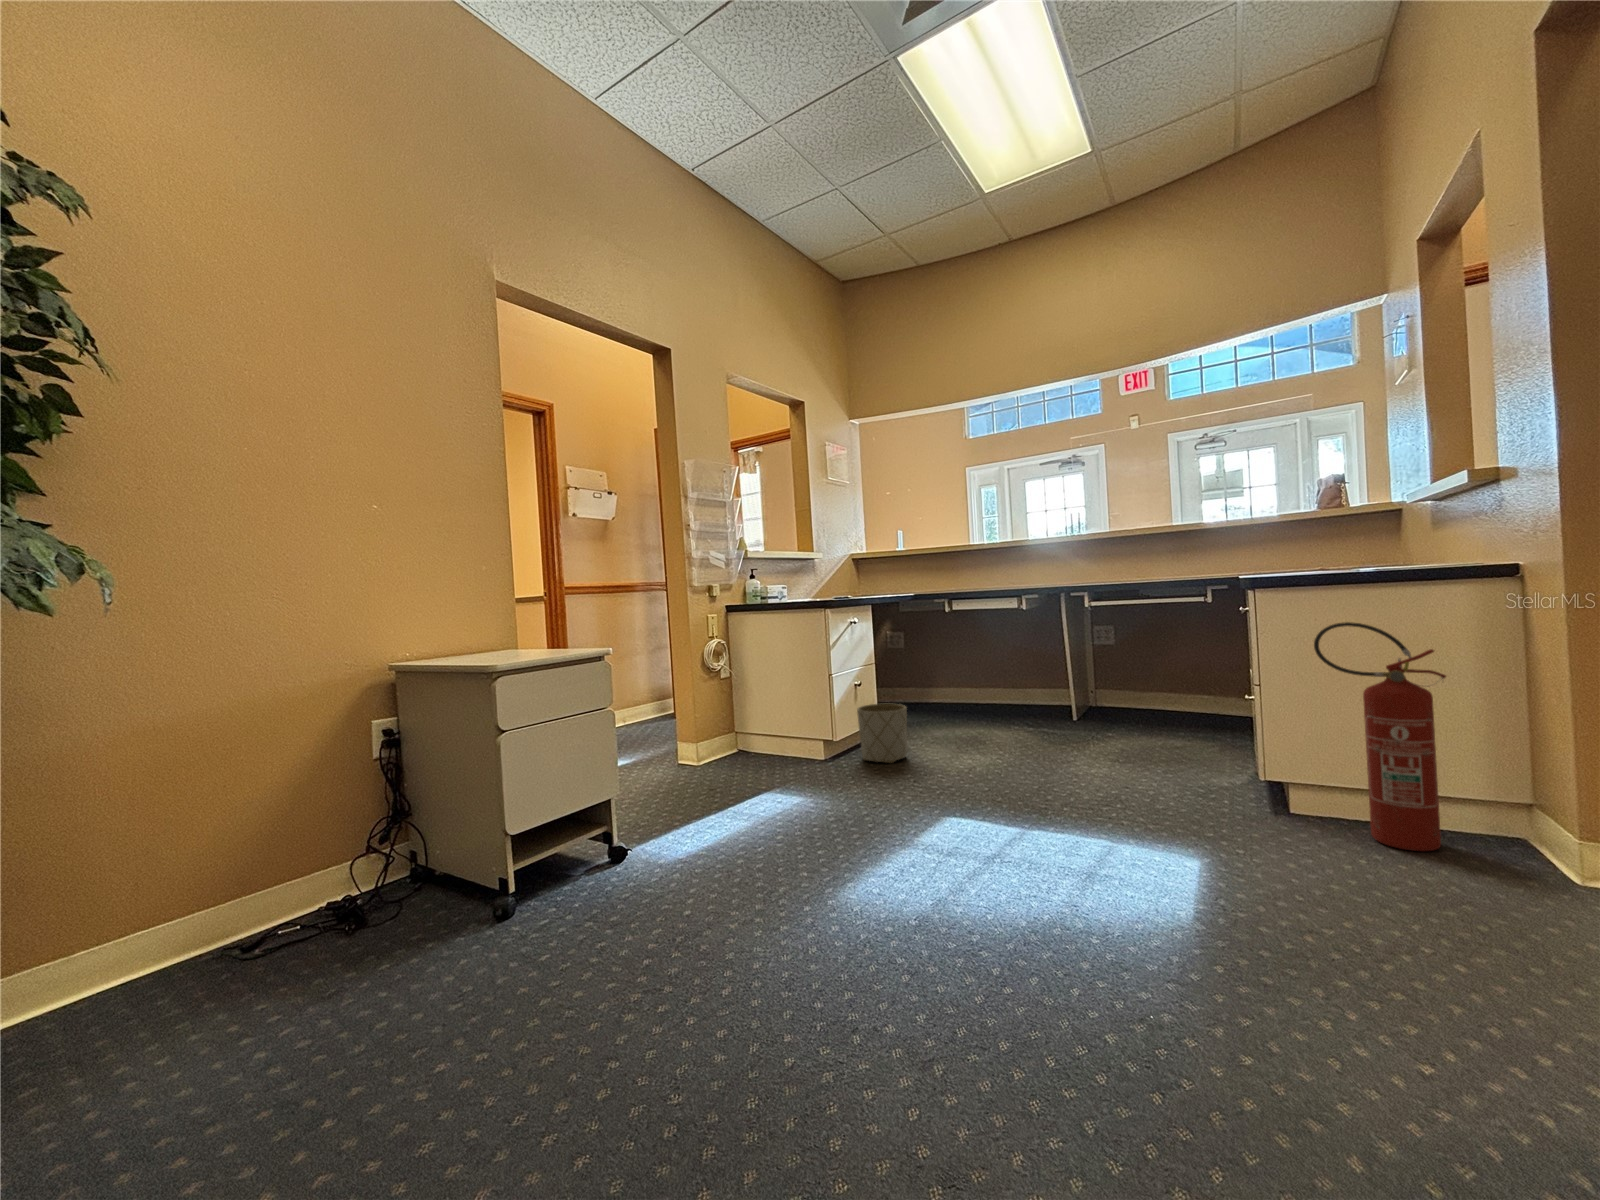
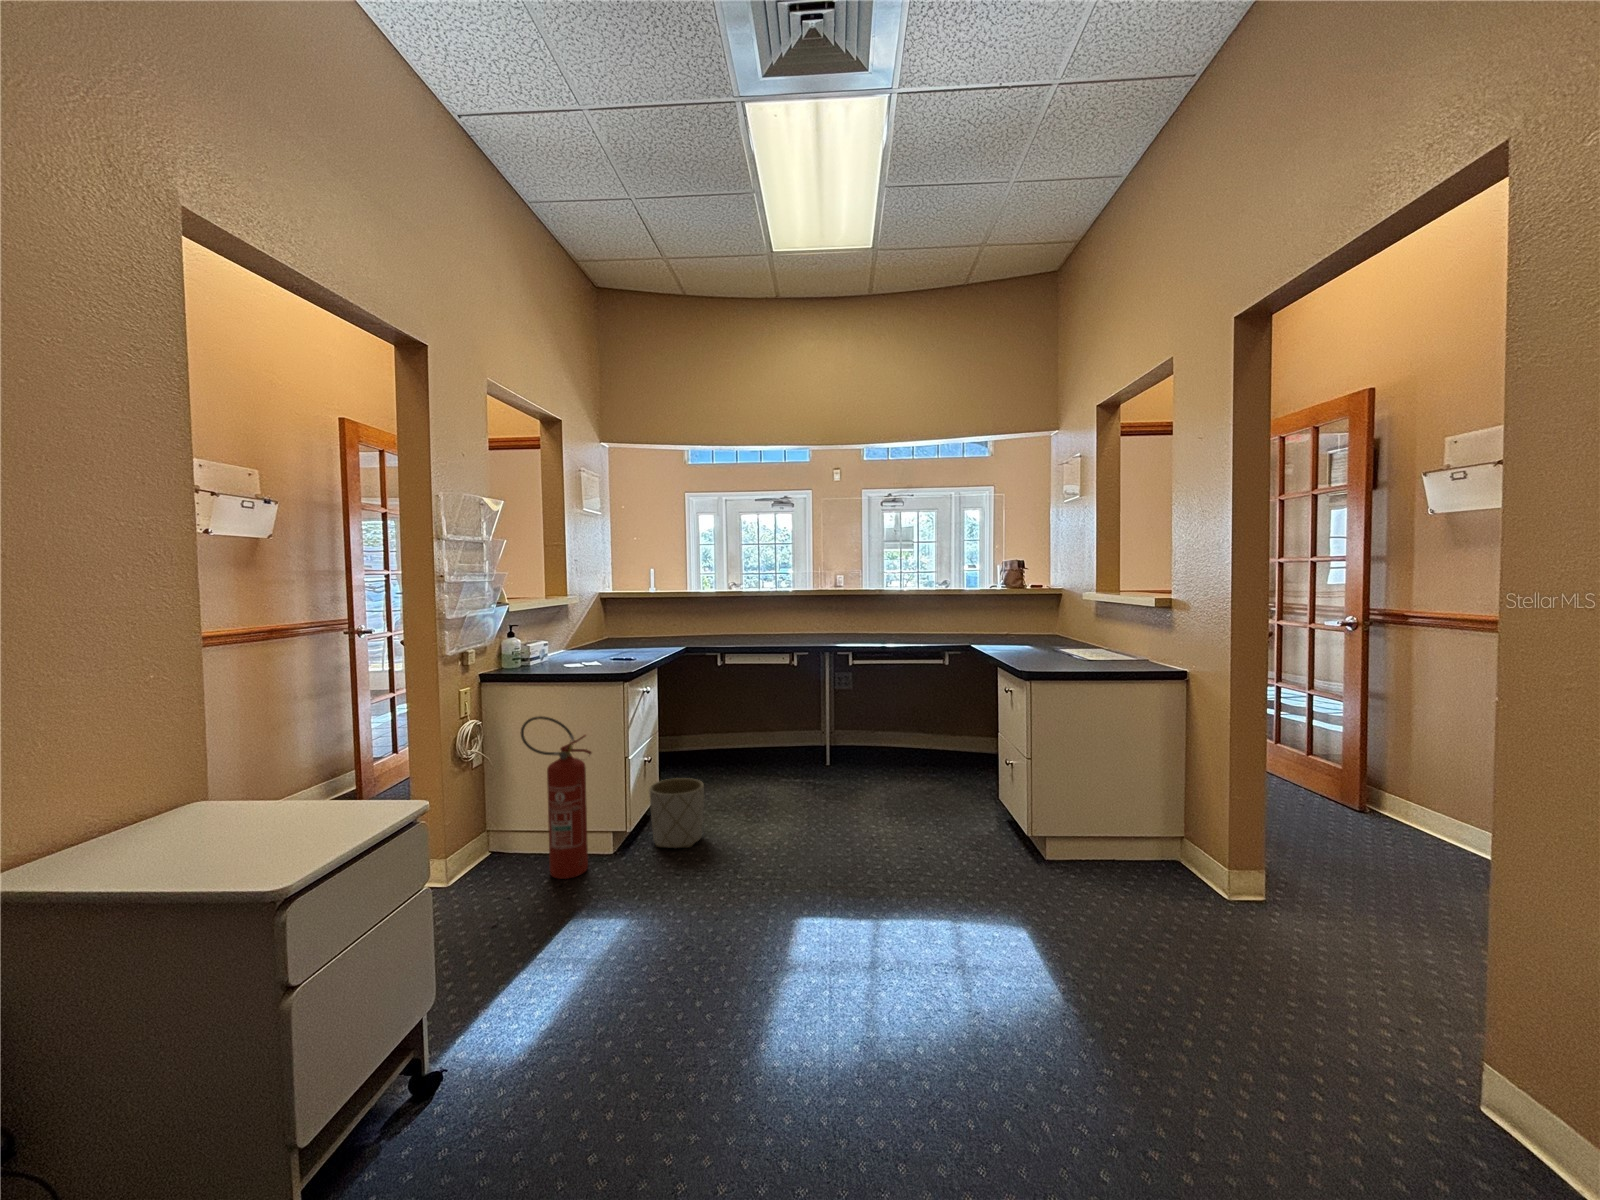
fire extinguisher: present [1314,622,1446,851] -> present [521,716,591,879]

